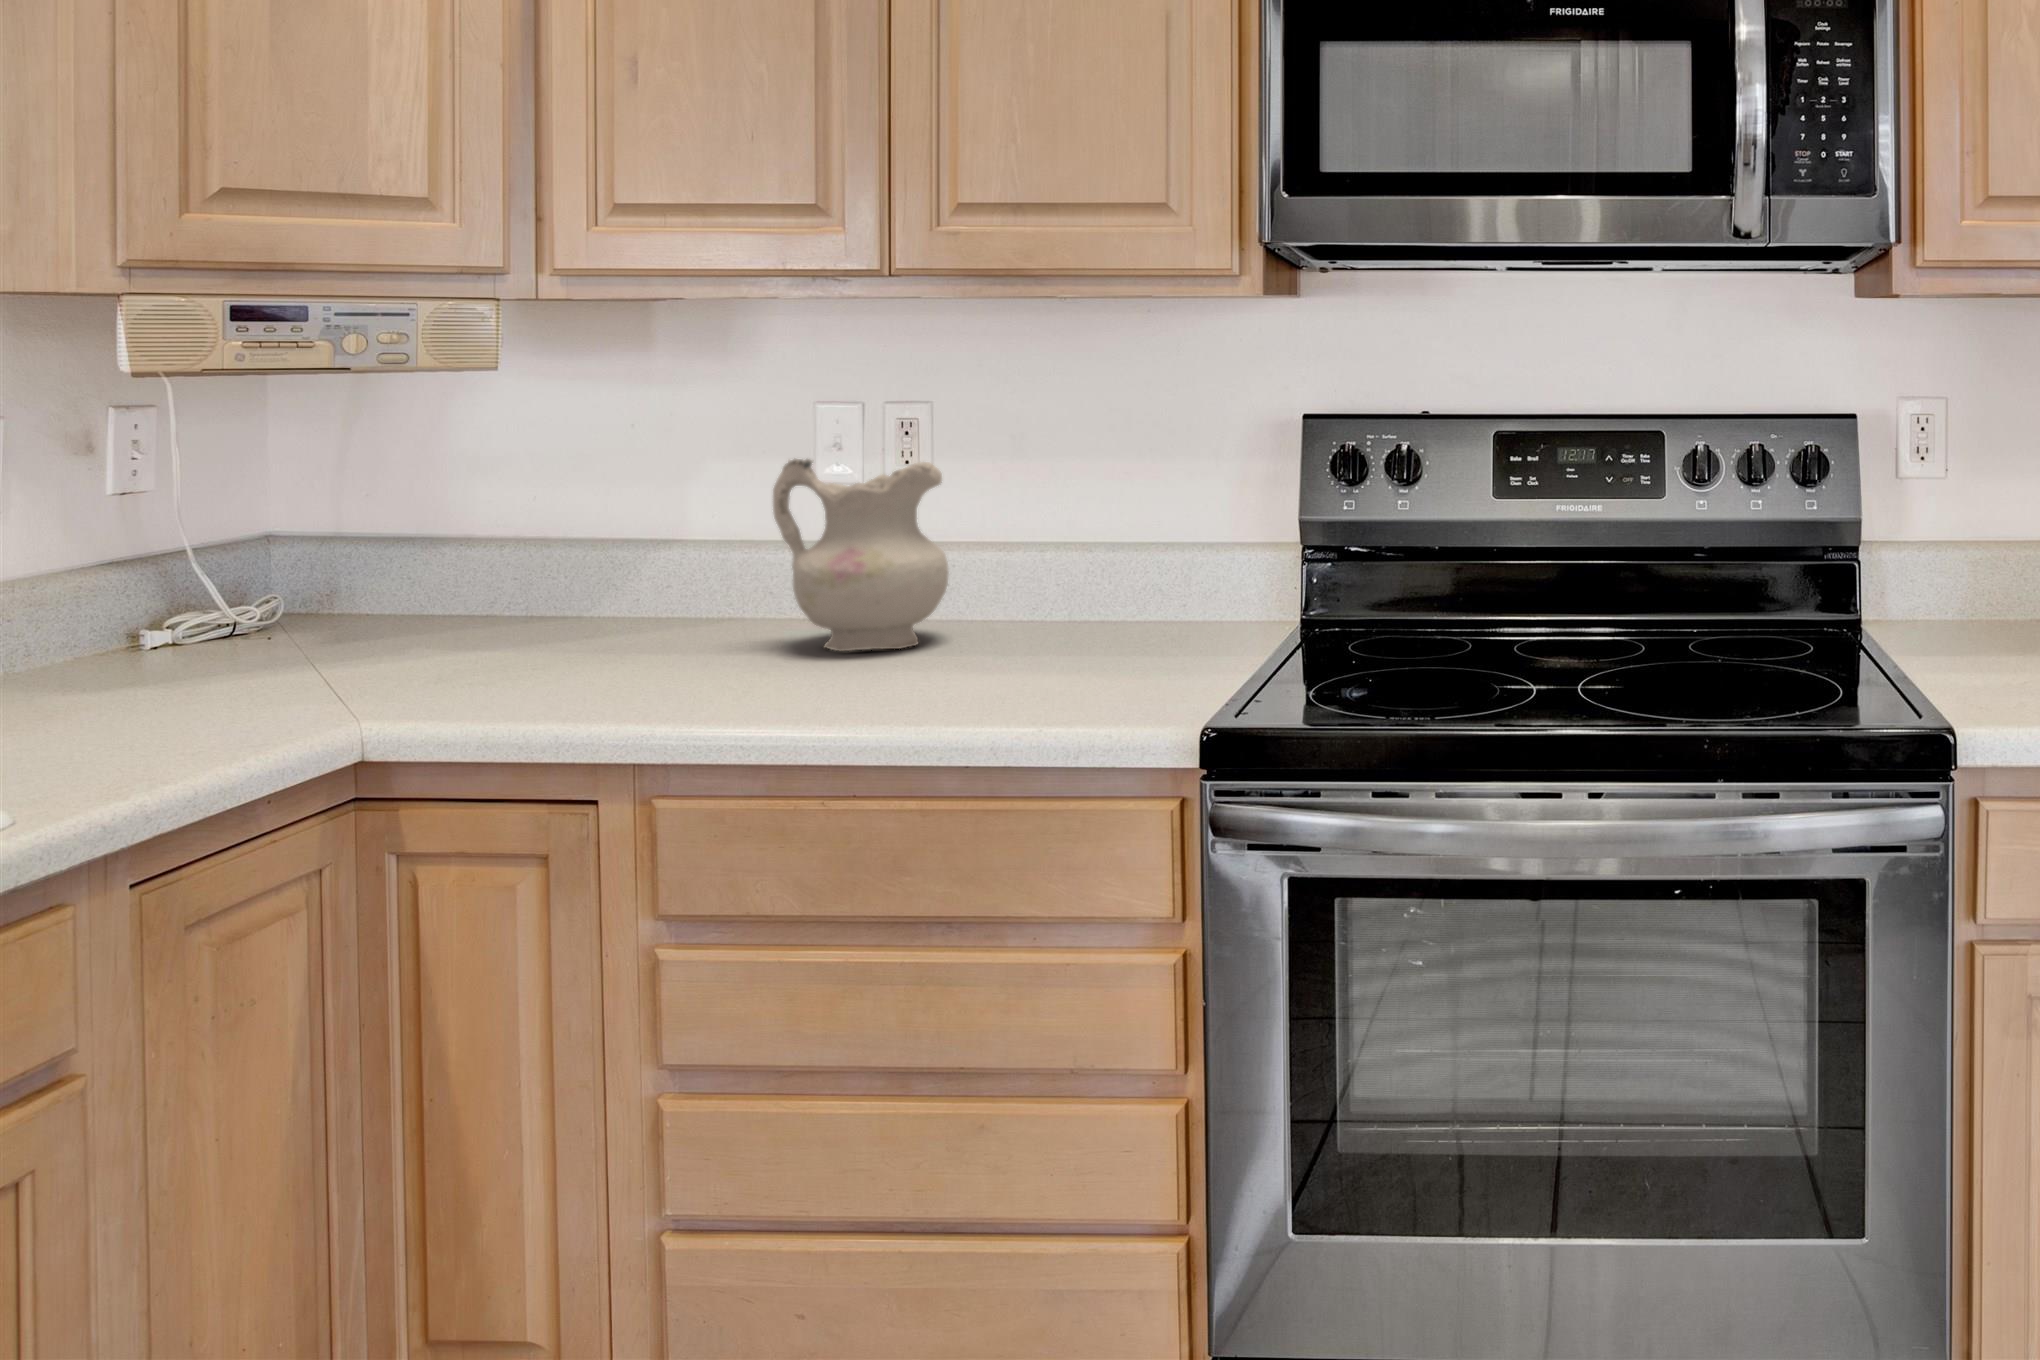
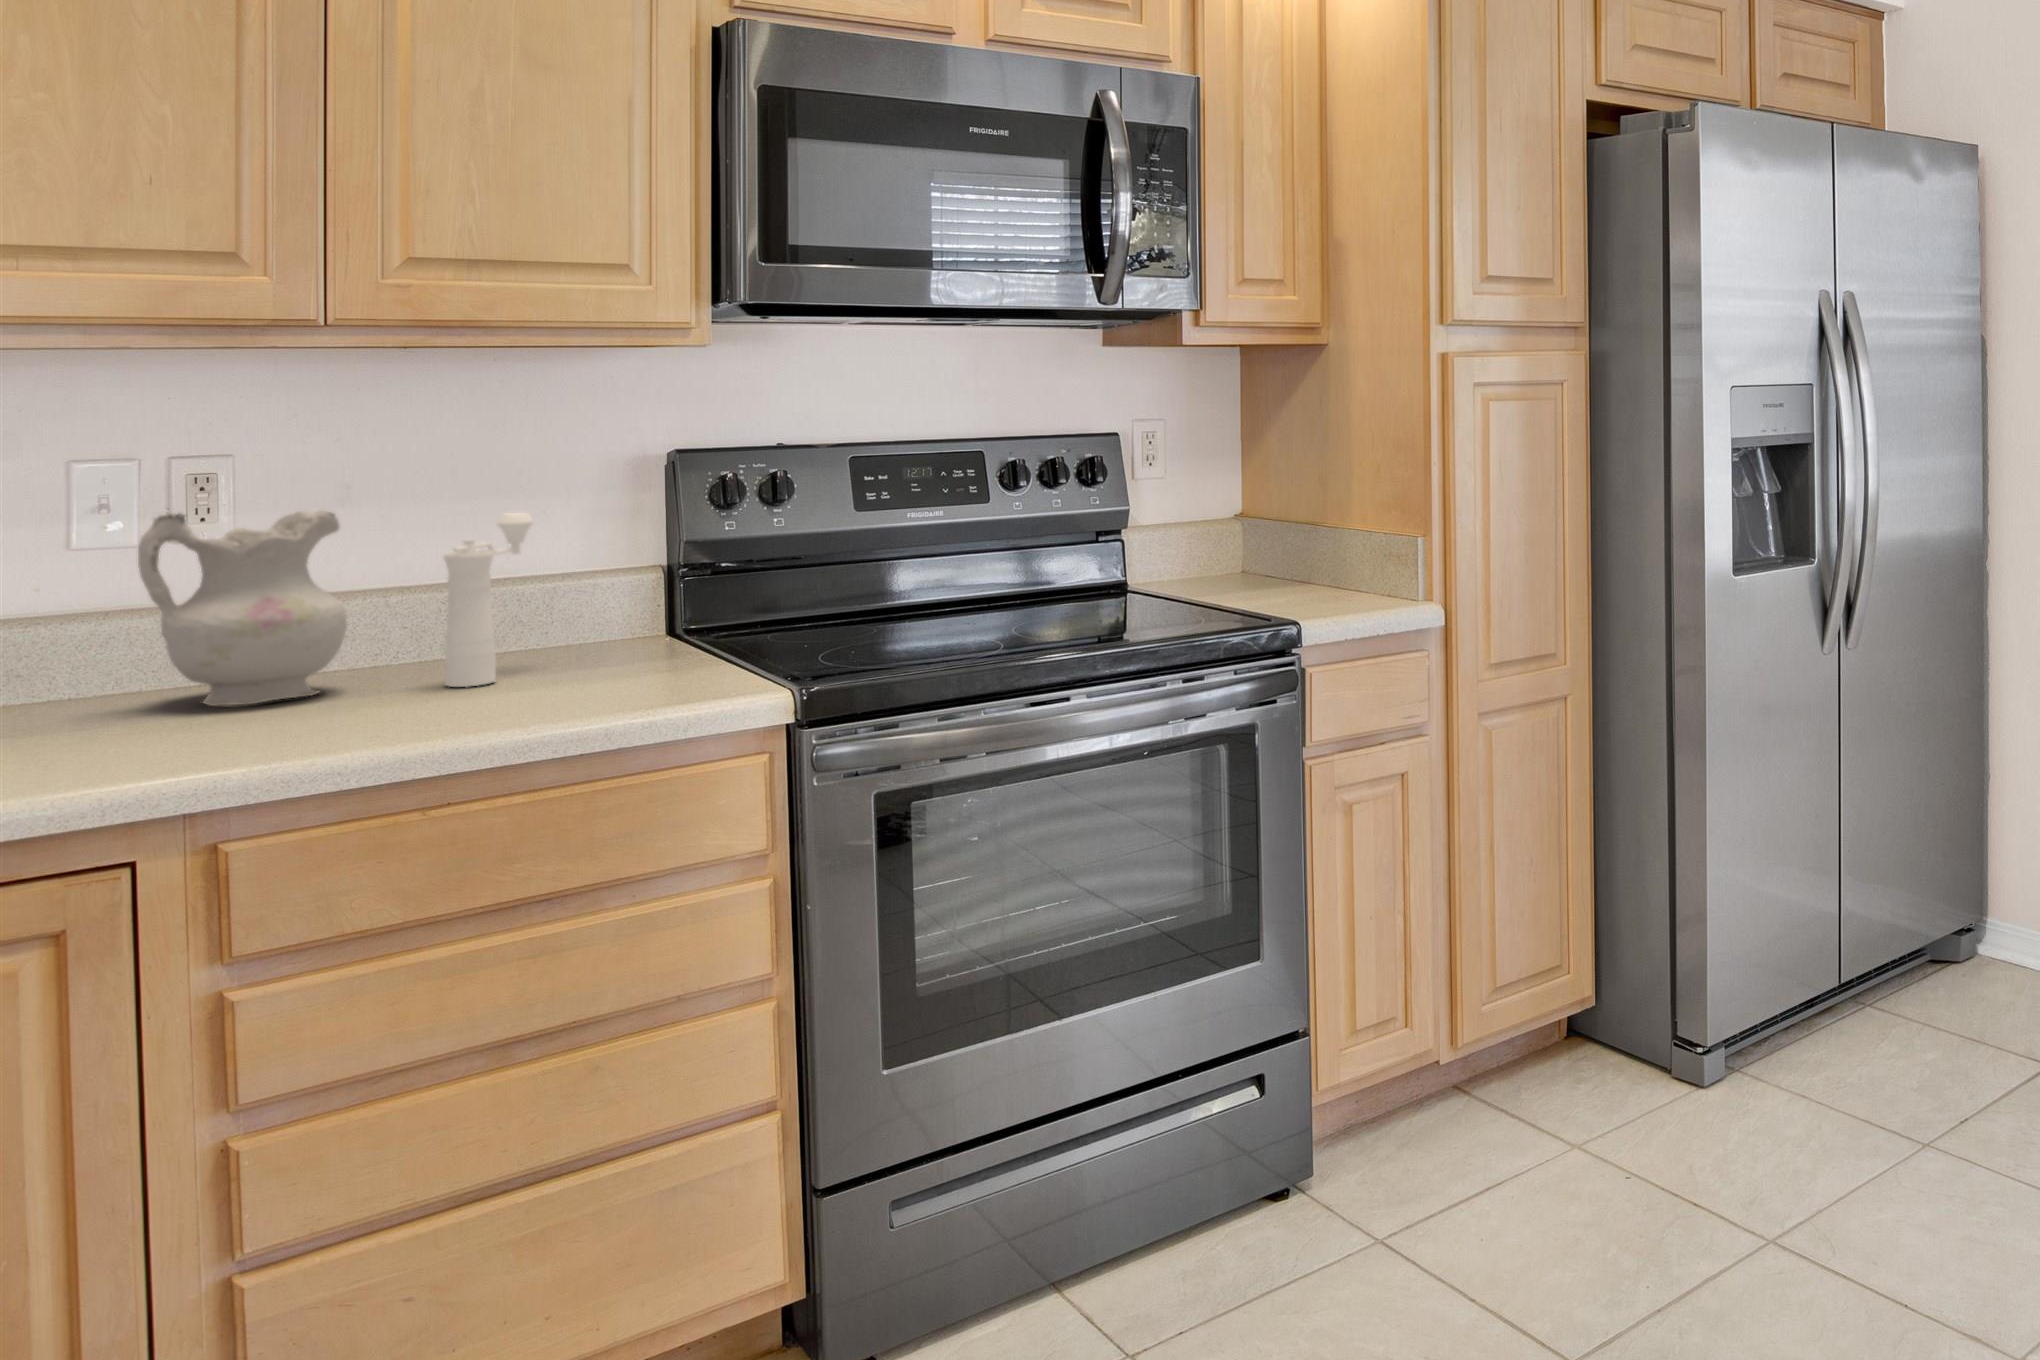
pepper mill: none [999,476,1119,660] -> present [444,513,534,687]

